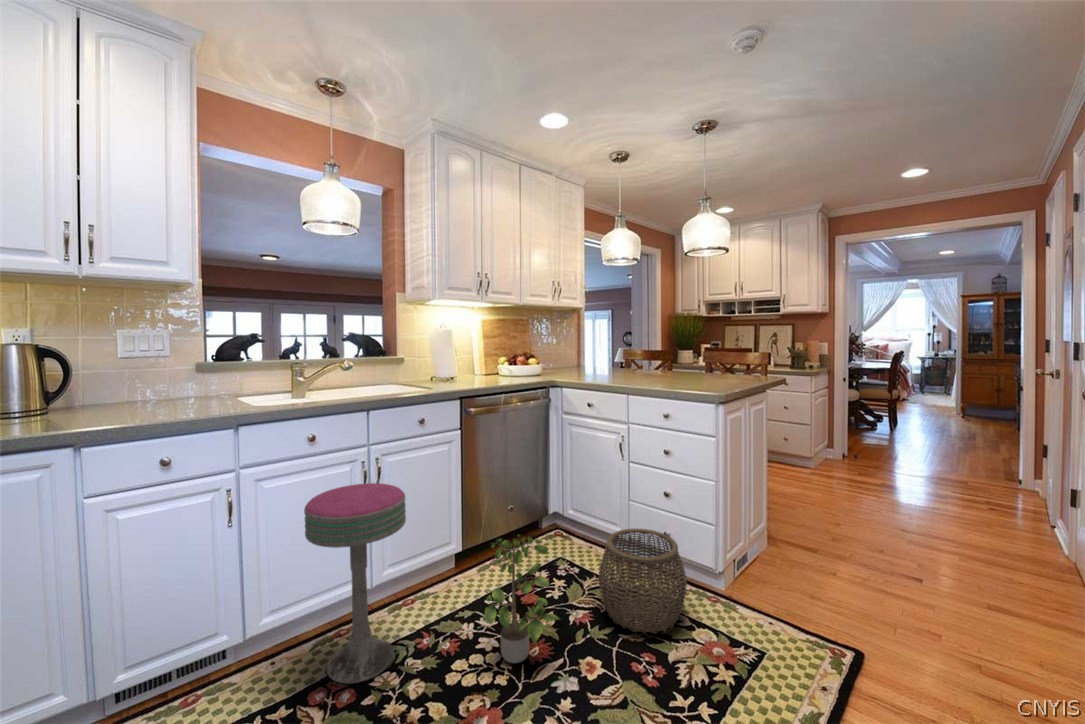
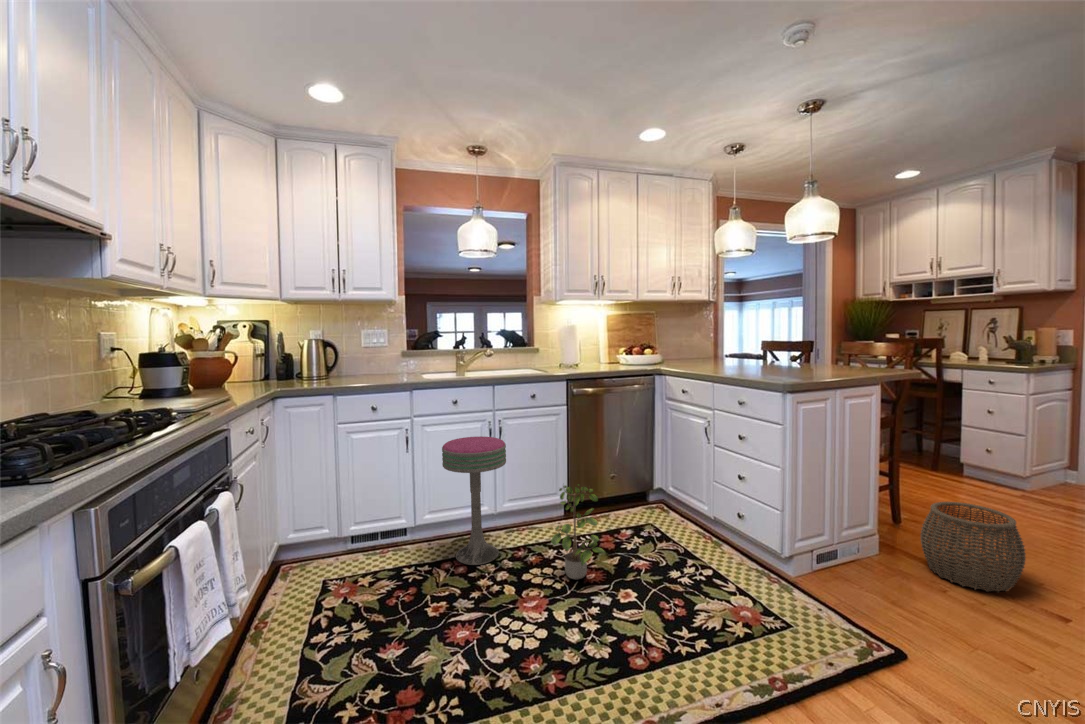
woven basket: present [598,529,687,634] -> present [921,502,1026,592]

